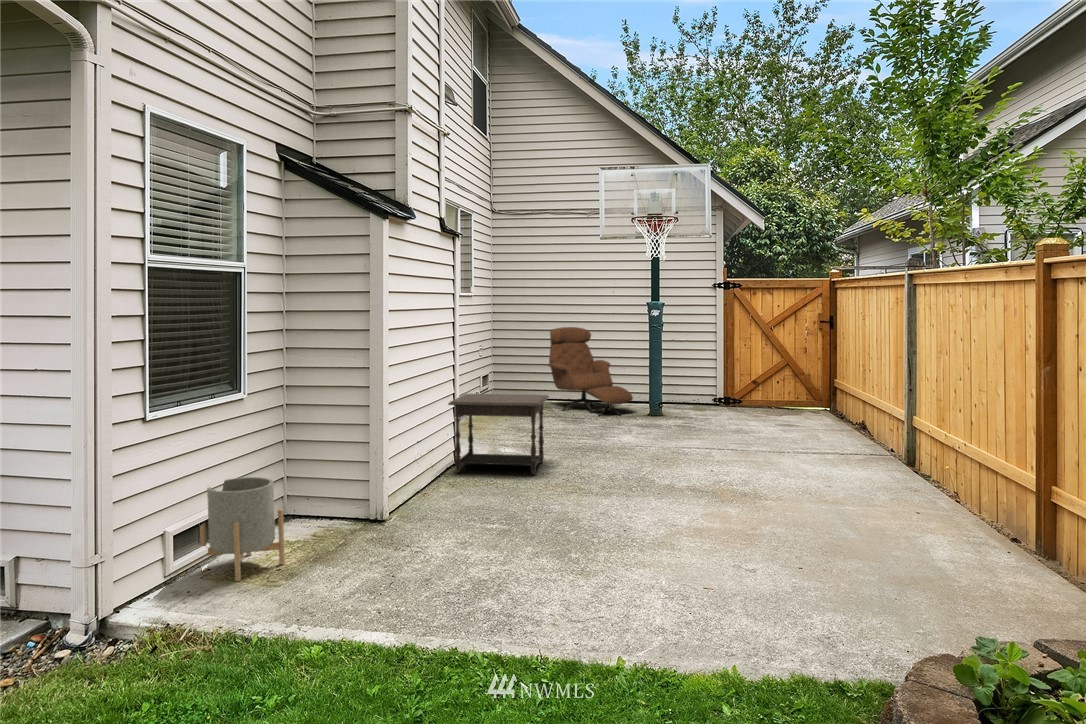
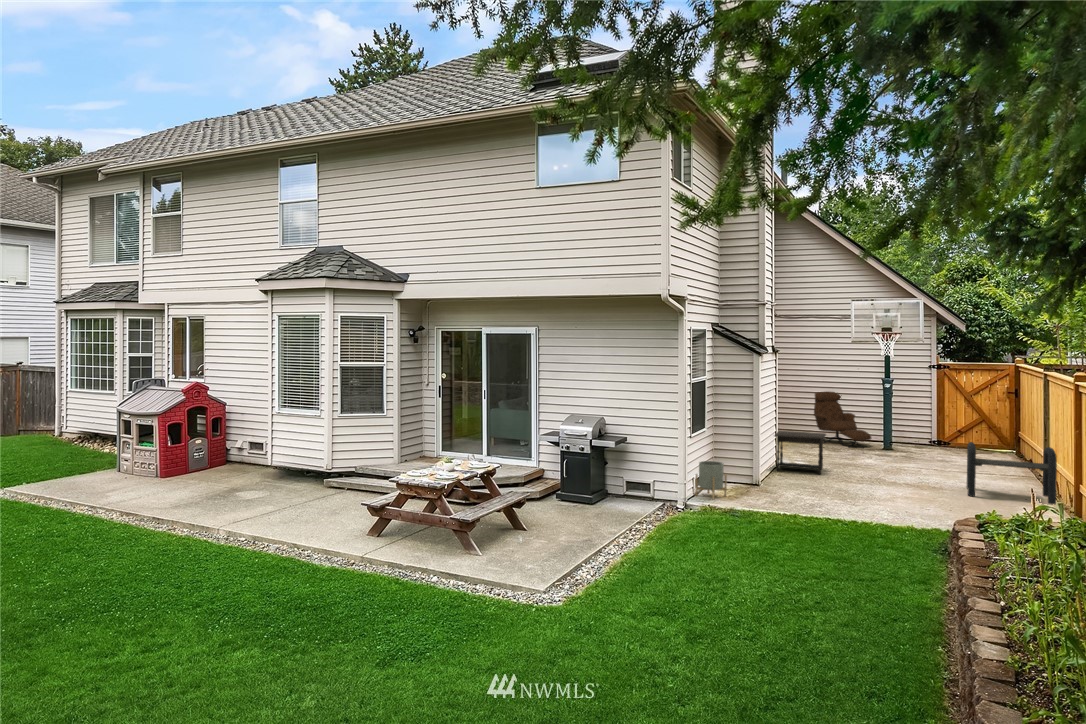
bench: none [786,400,948,515] -> present [967,442,1057,504]

